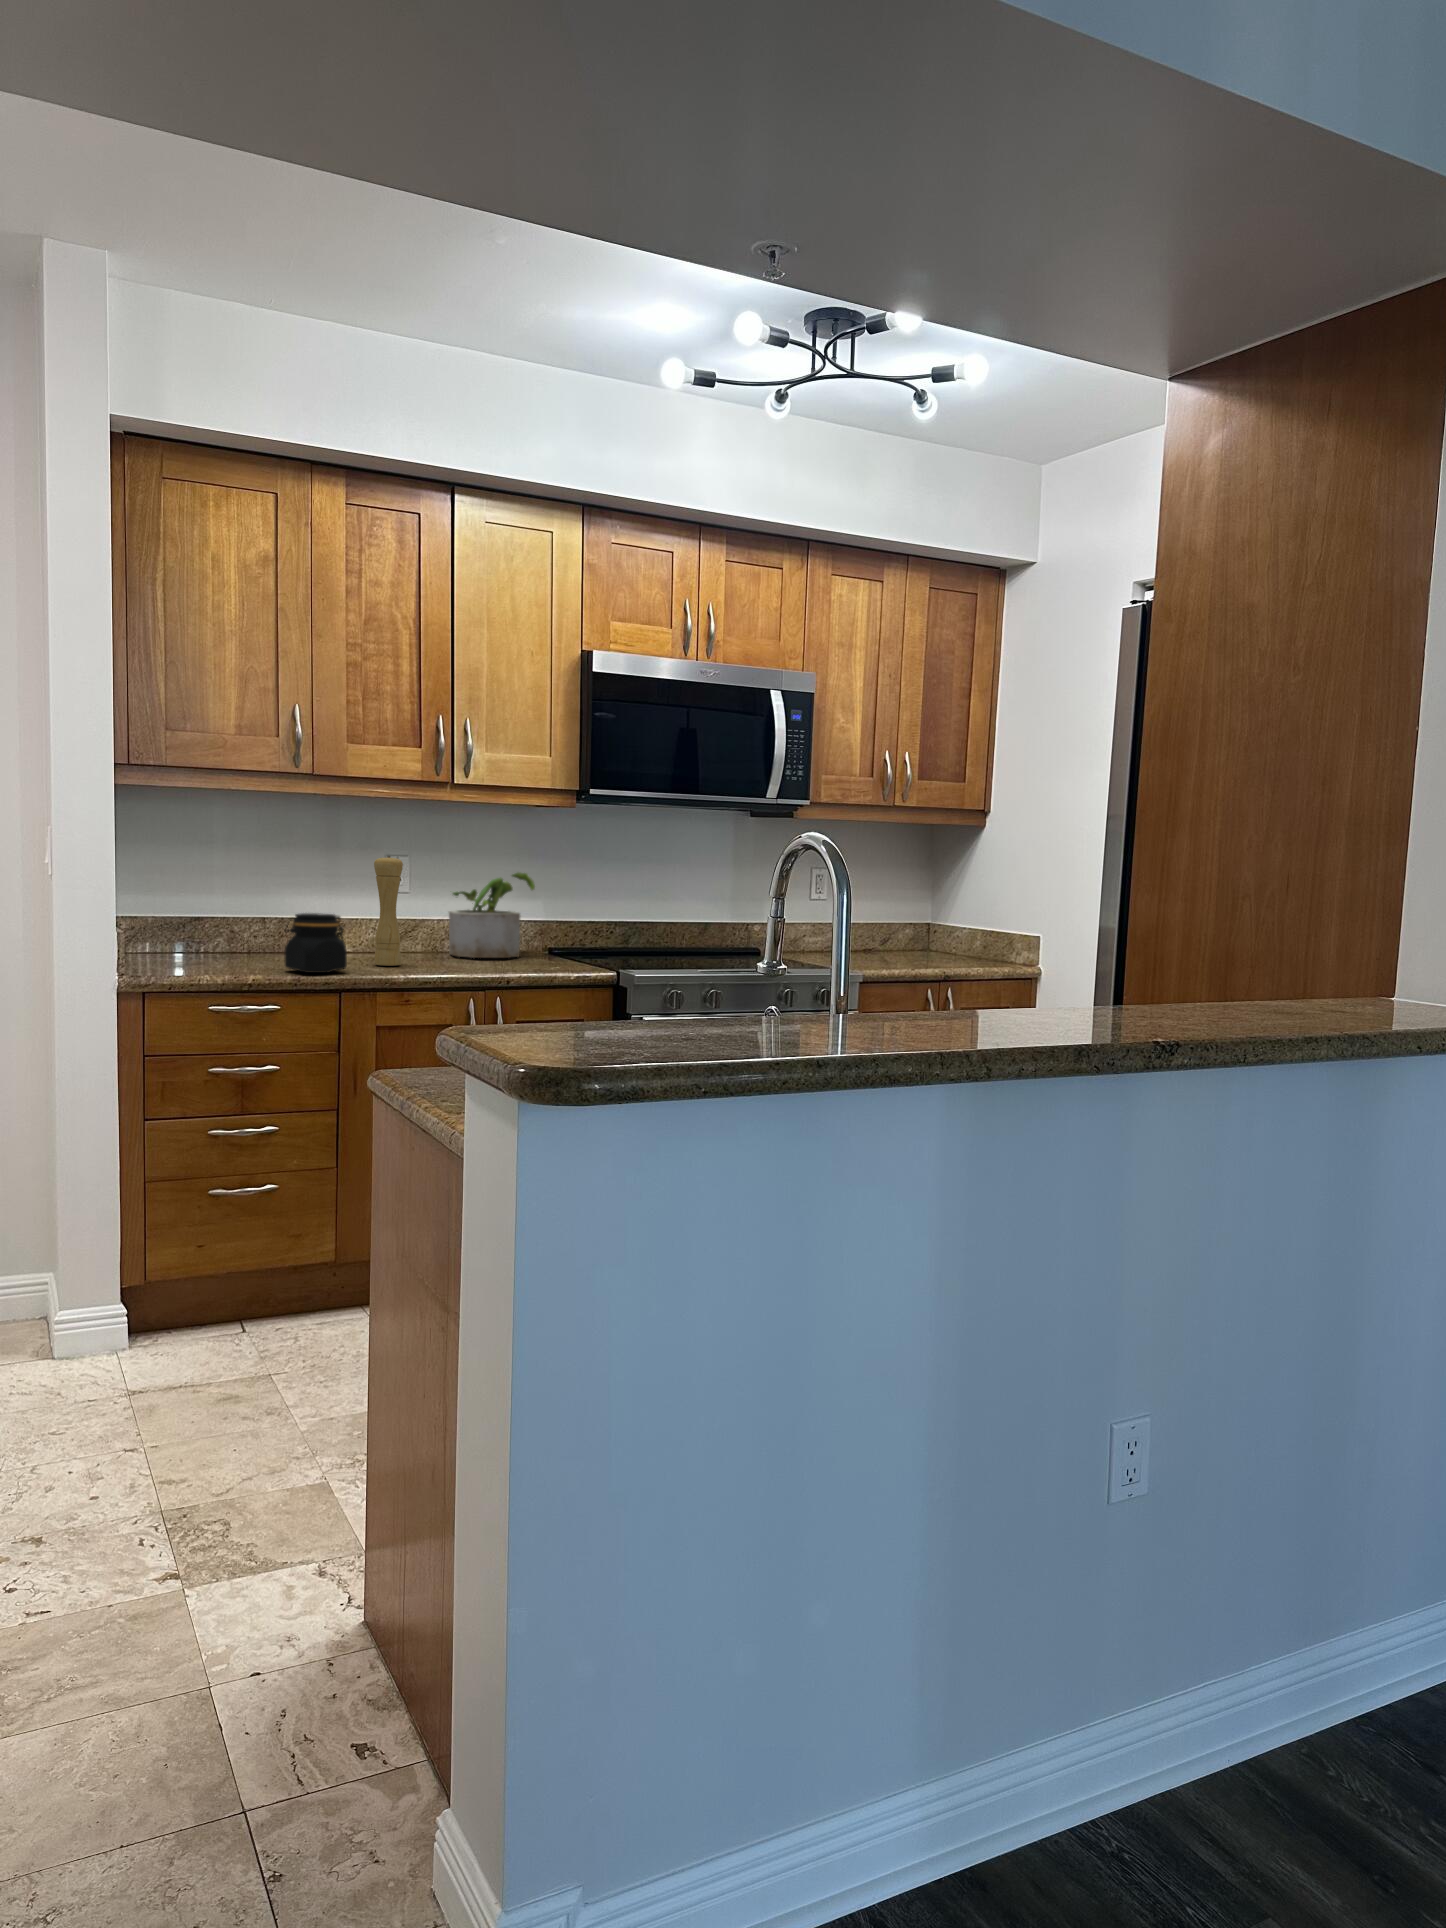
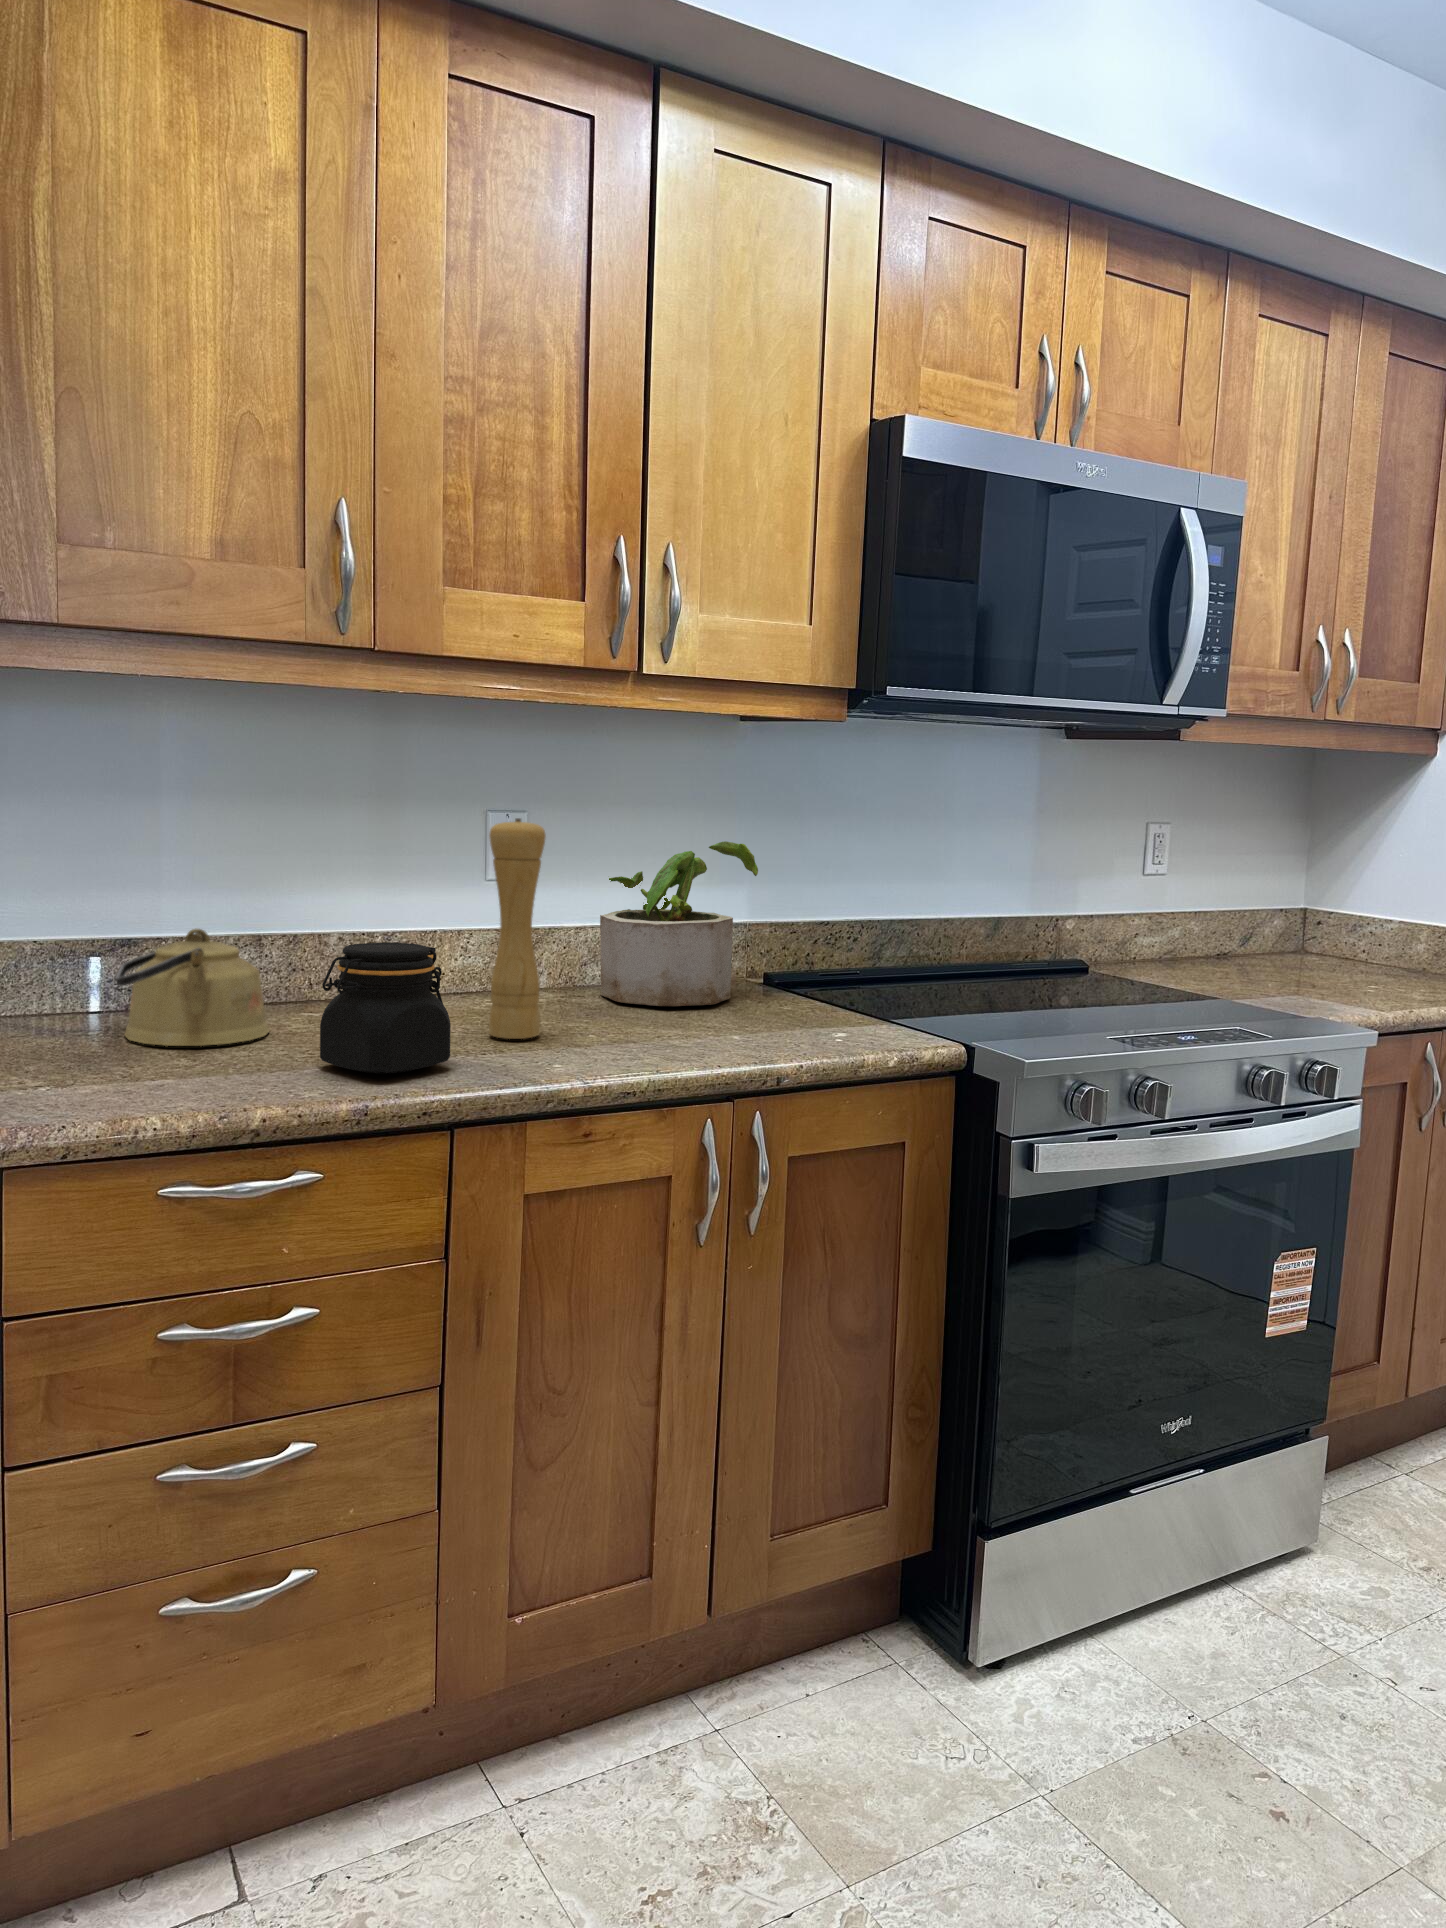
kettle: none [191,909,266,963] -> present [116,928,269,1046]

